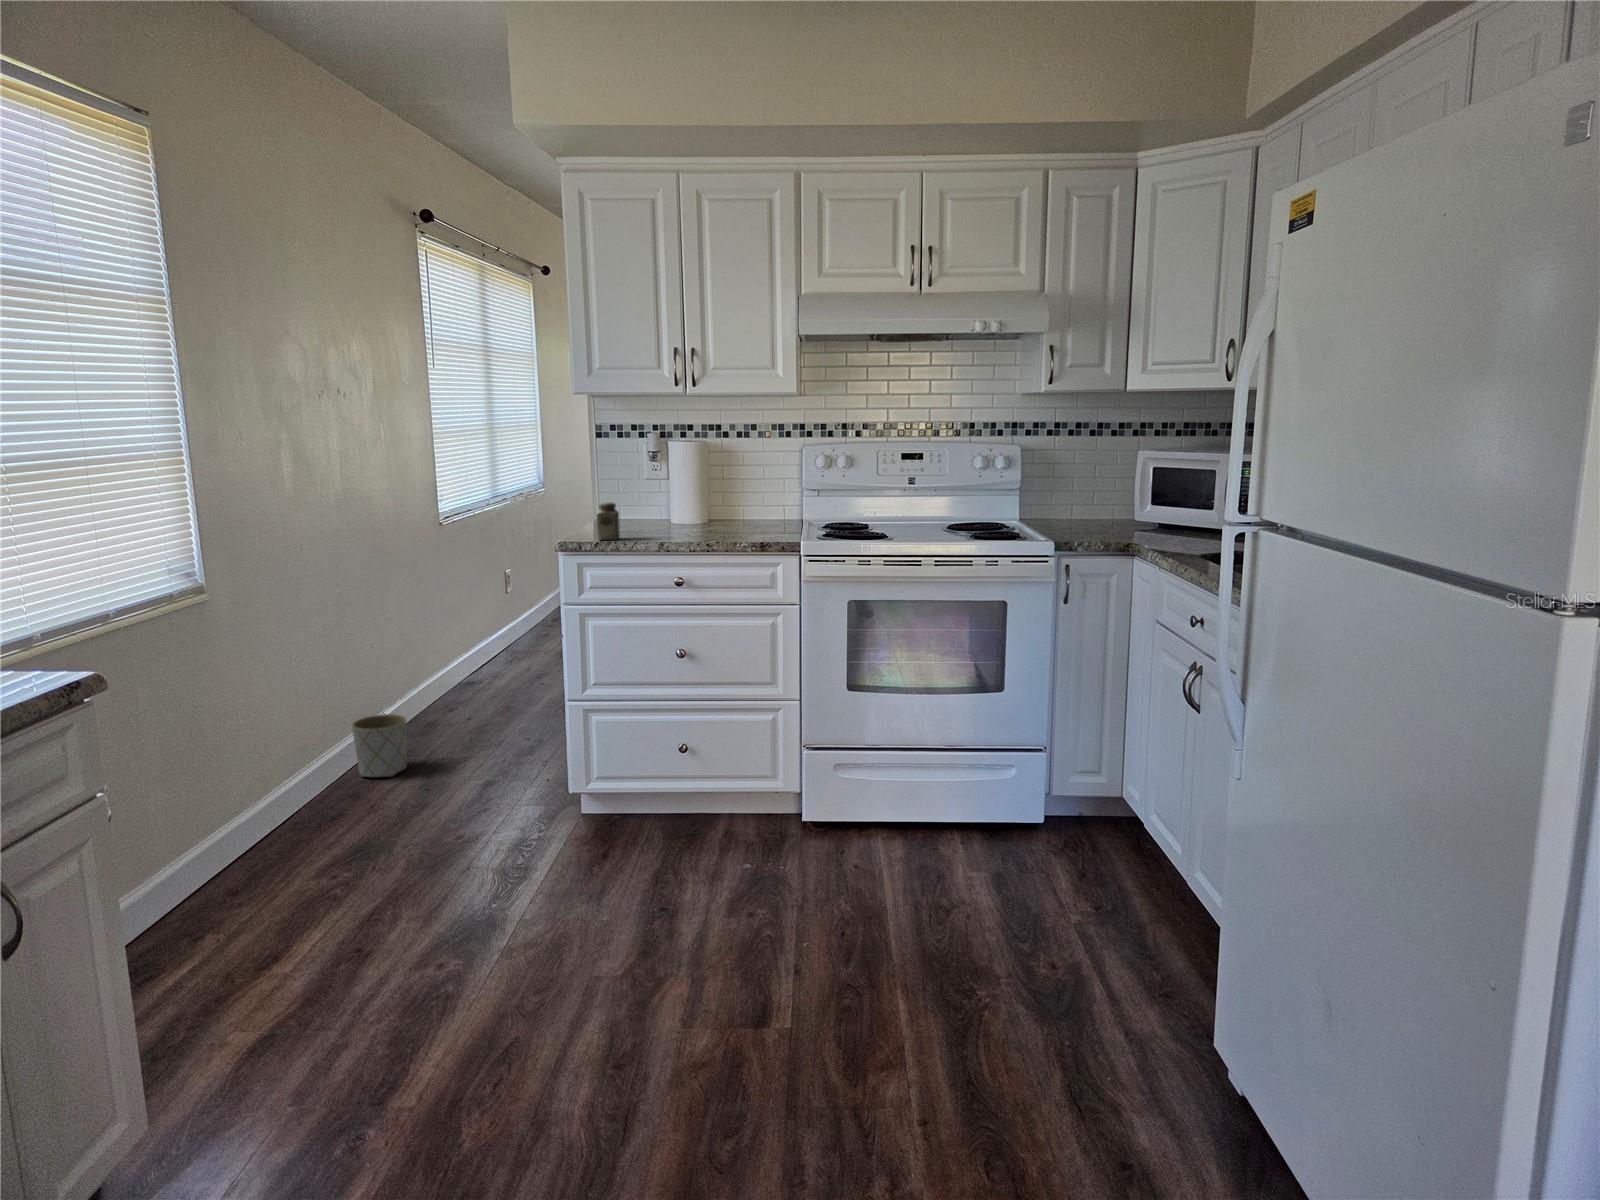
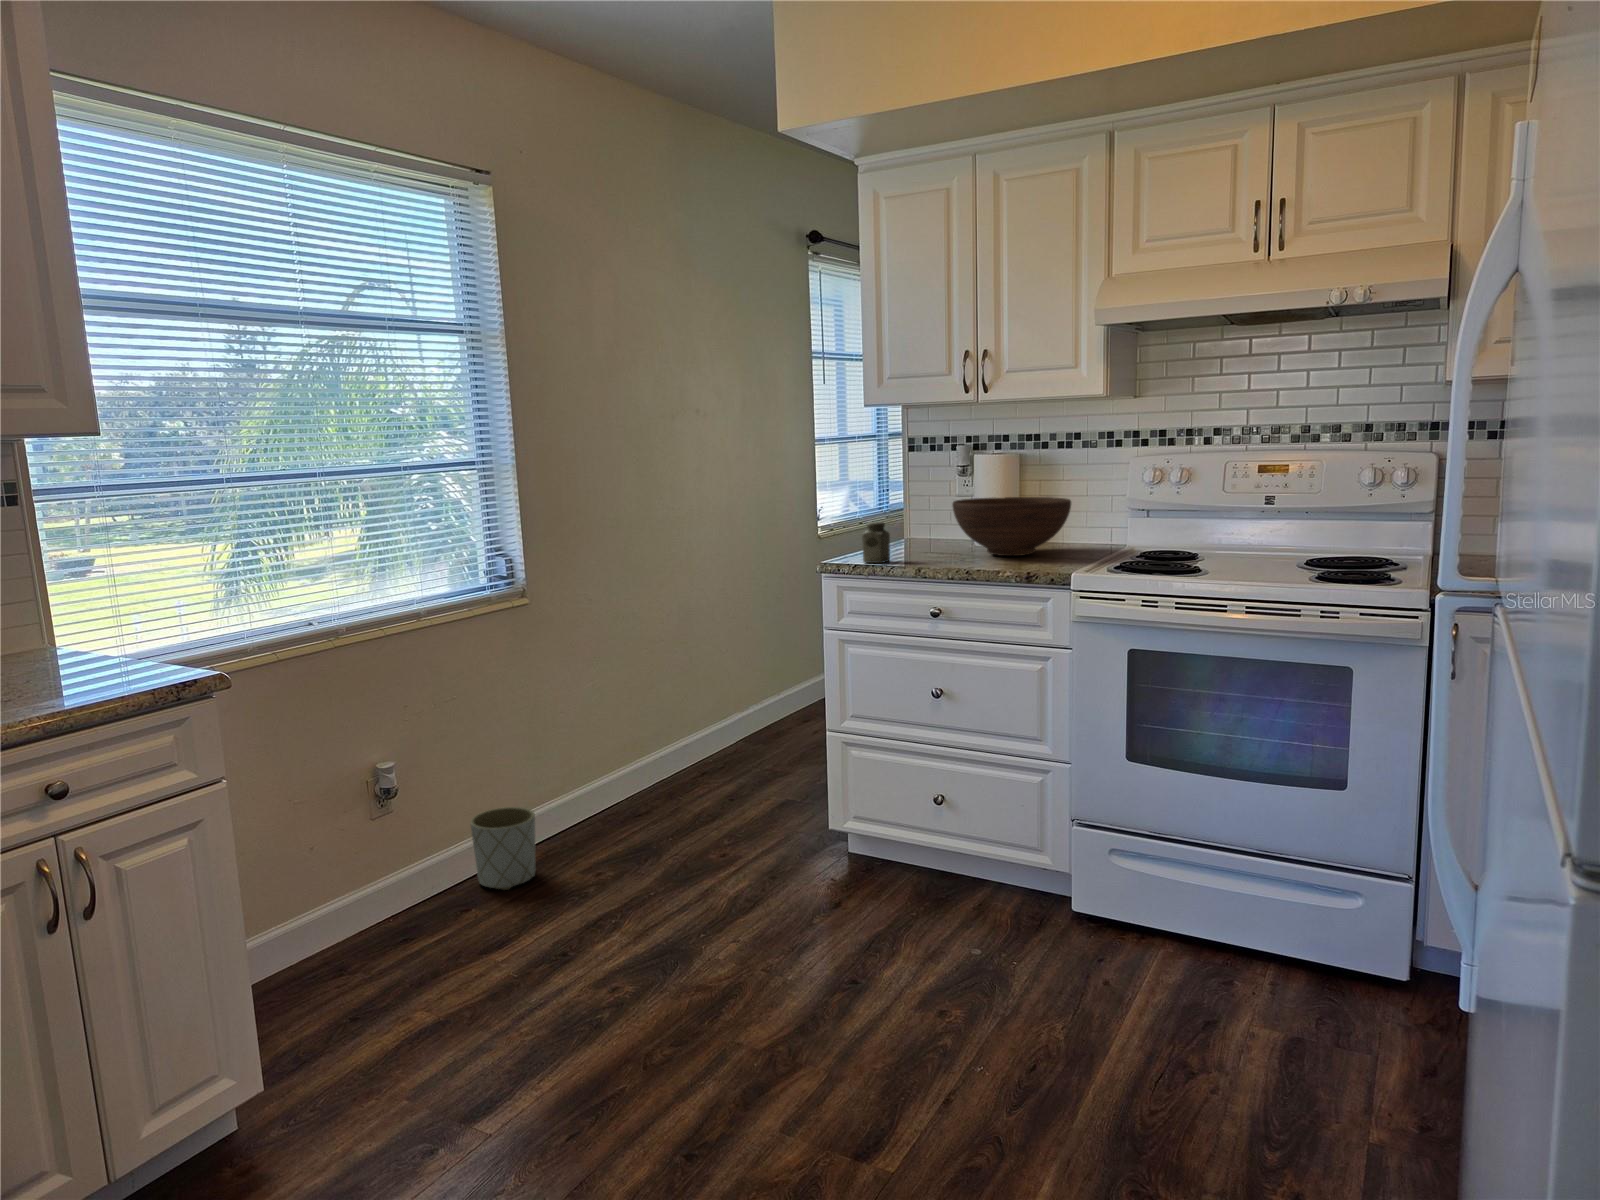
fruit bowl: none [667,479,767,530] -> present [952,497,1071,556]
planter: present [352,714,407,777] -> present [470,807,535,890]

